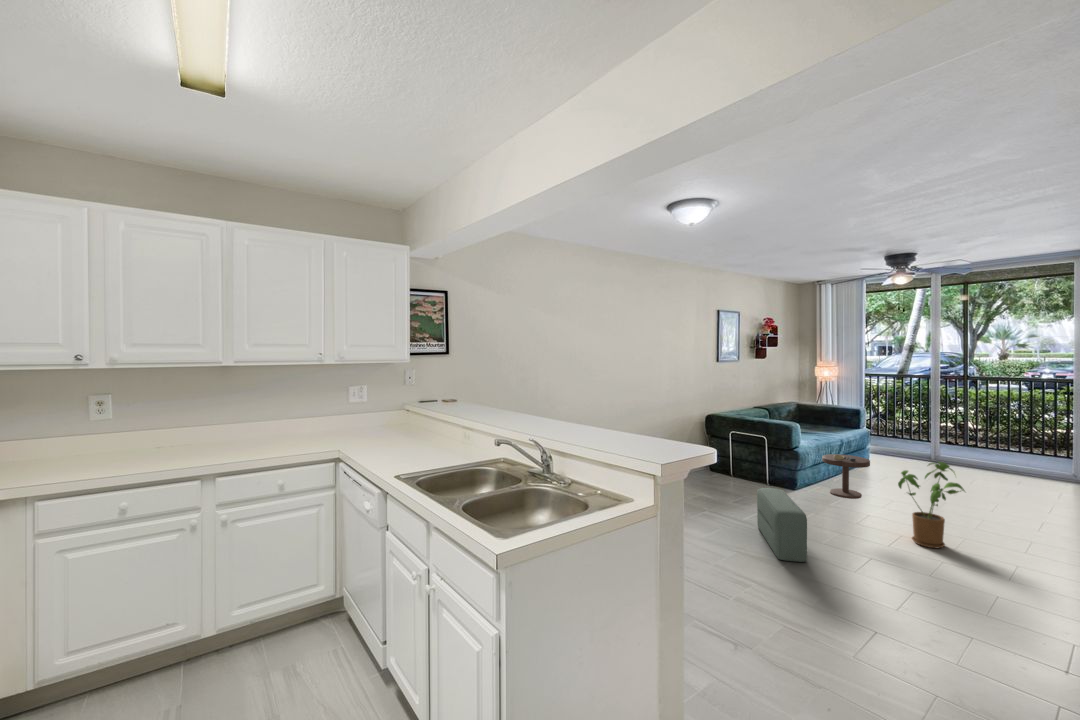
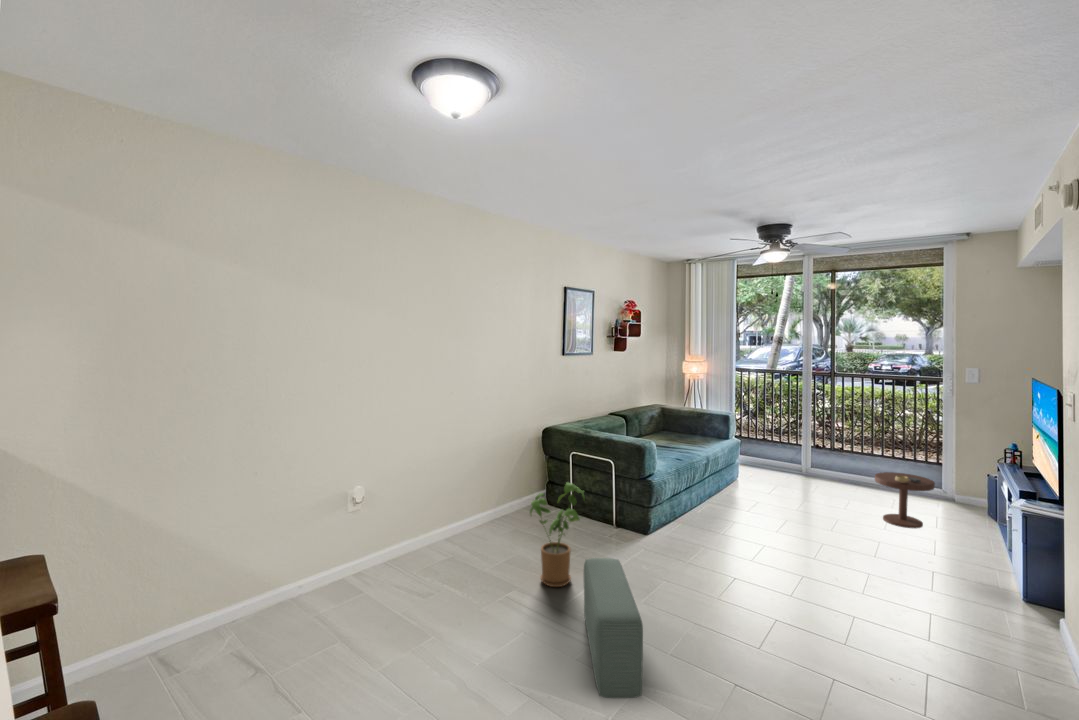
side table: present [822,454,870,499] -> present [875,472,935,528]
house plant: present [898,462,965,548] -> present [530,483,585,587]

